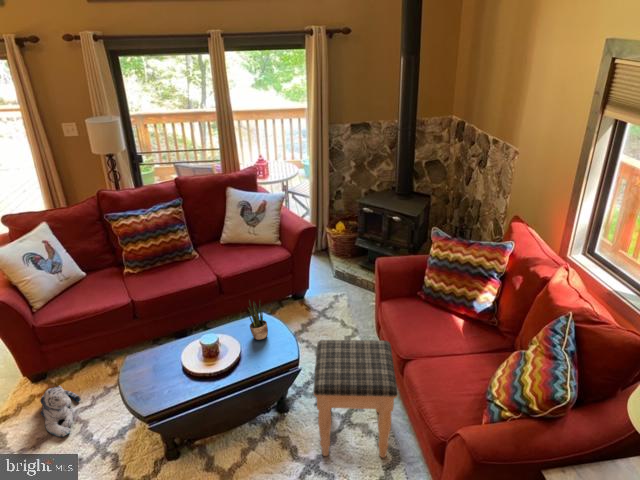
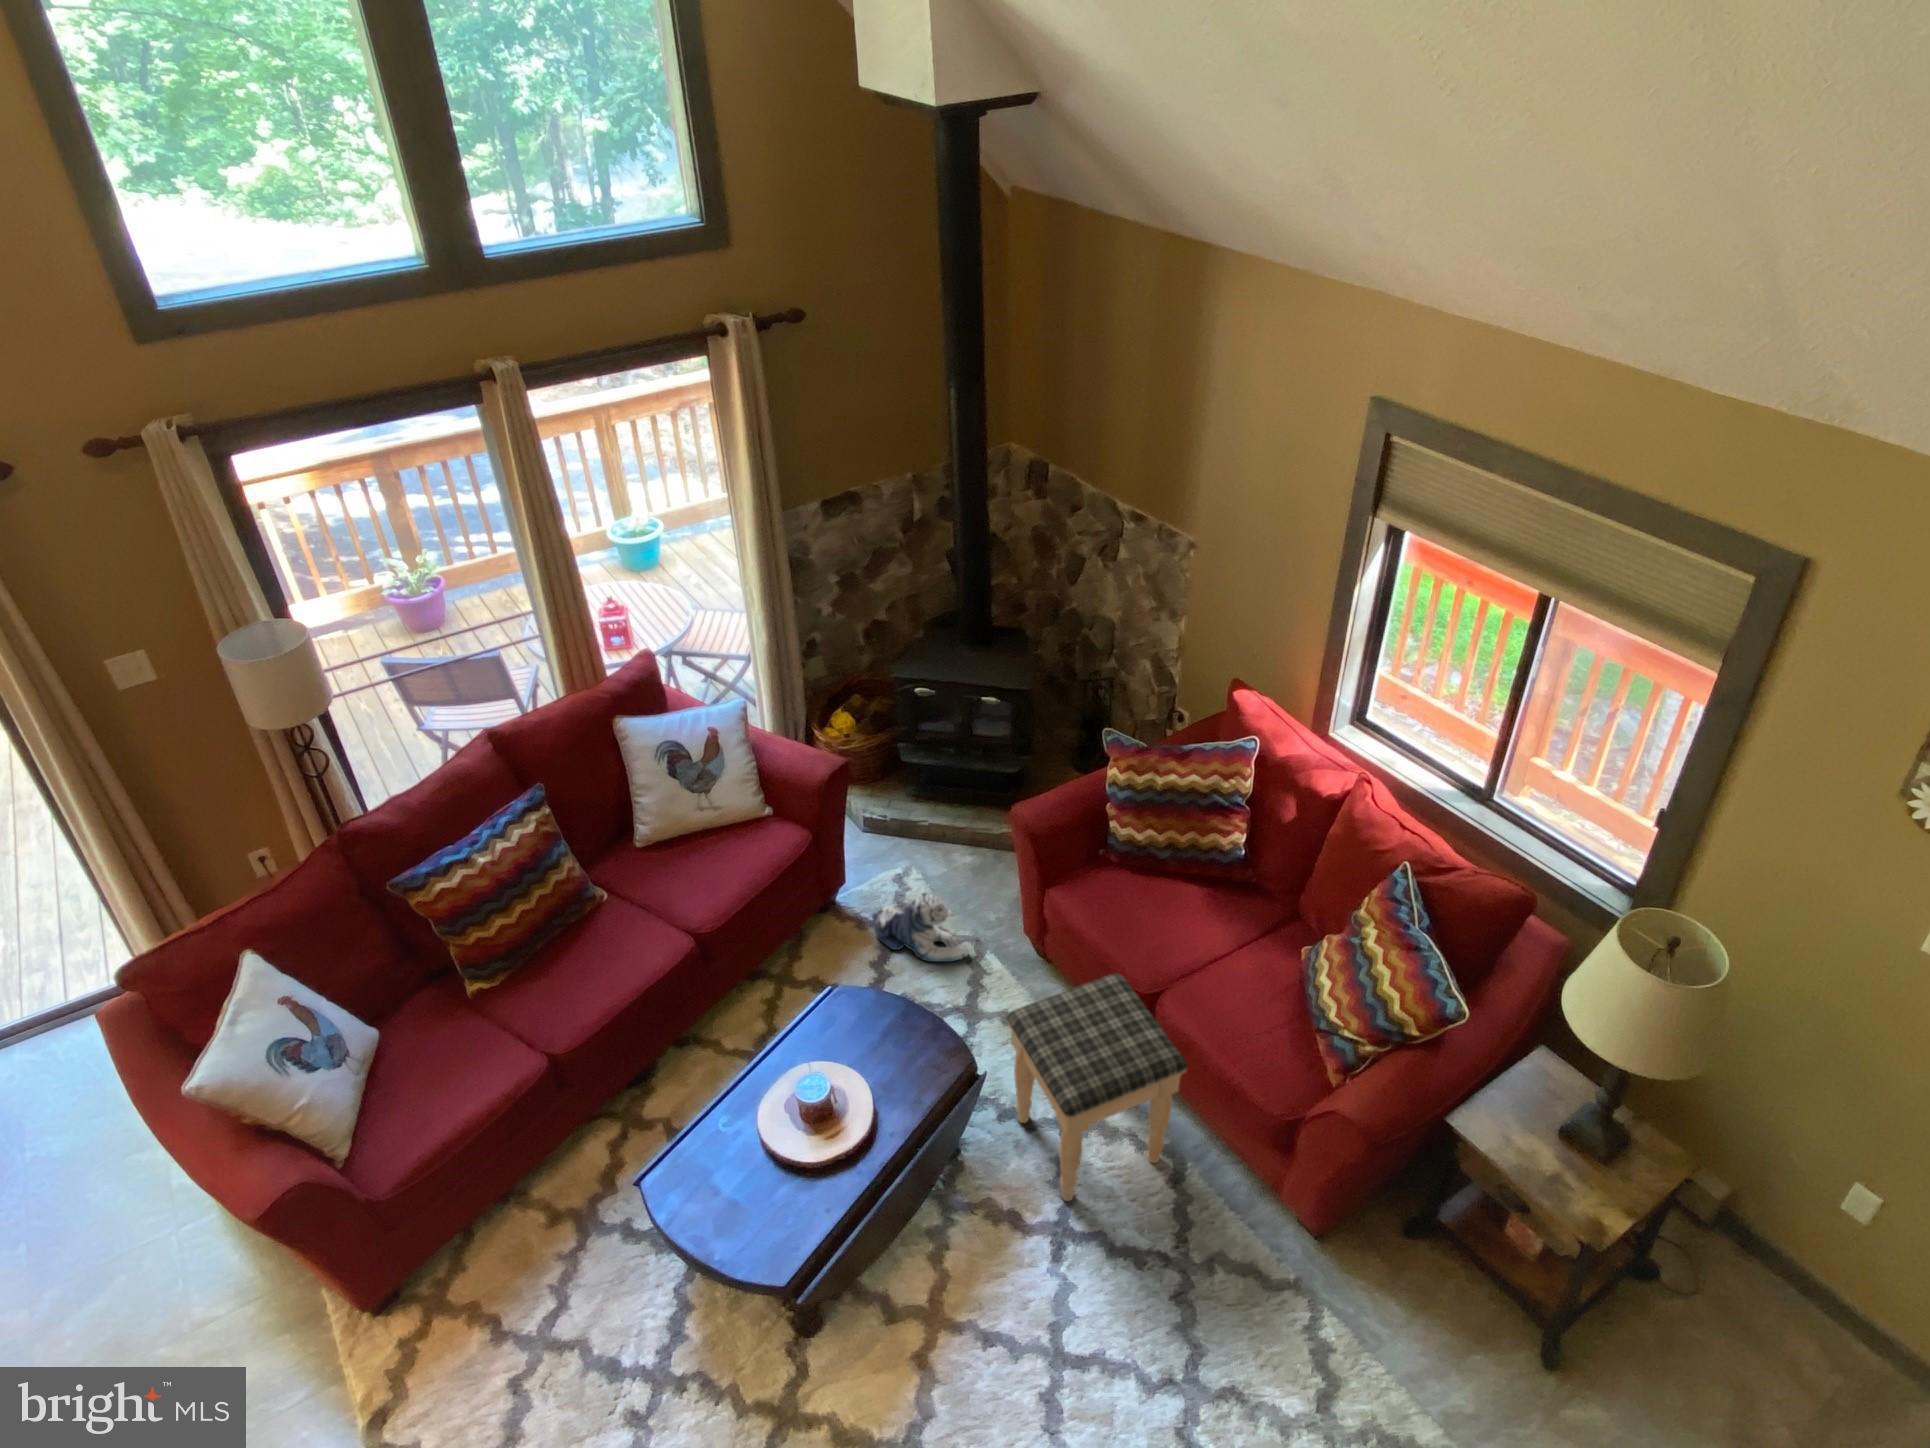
potted plant: present [248,301,268,340] -> none [860,974,904,1050]
plush toy: present [40,386,81,437] -> present [872,892,969,962]

